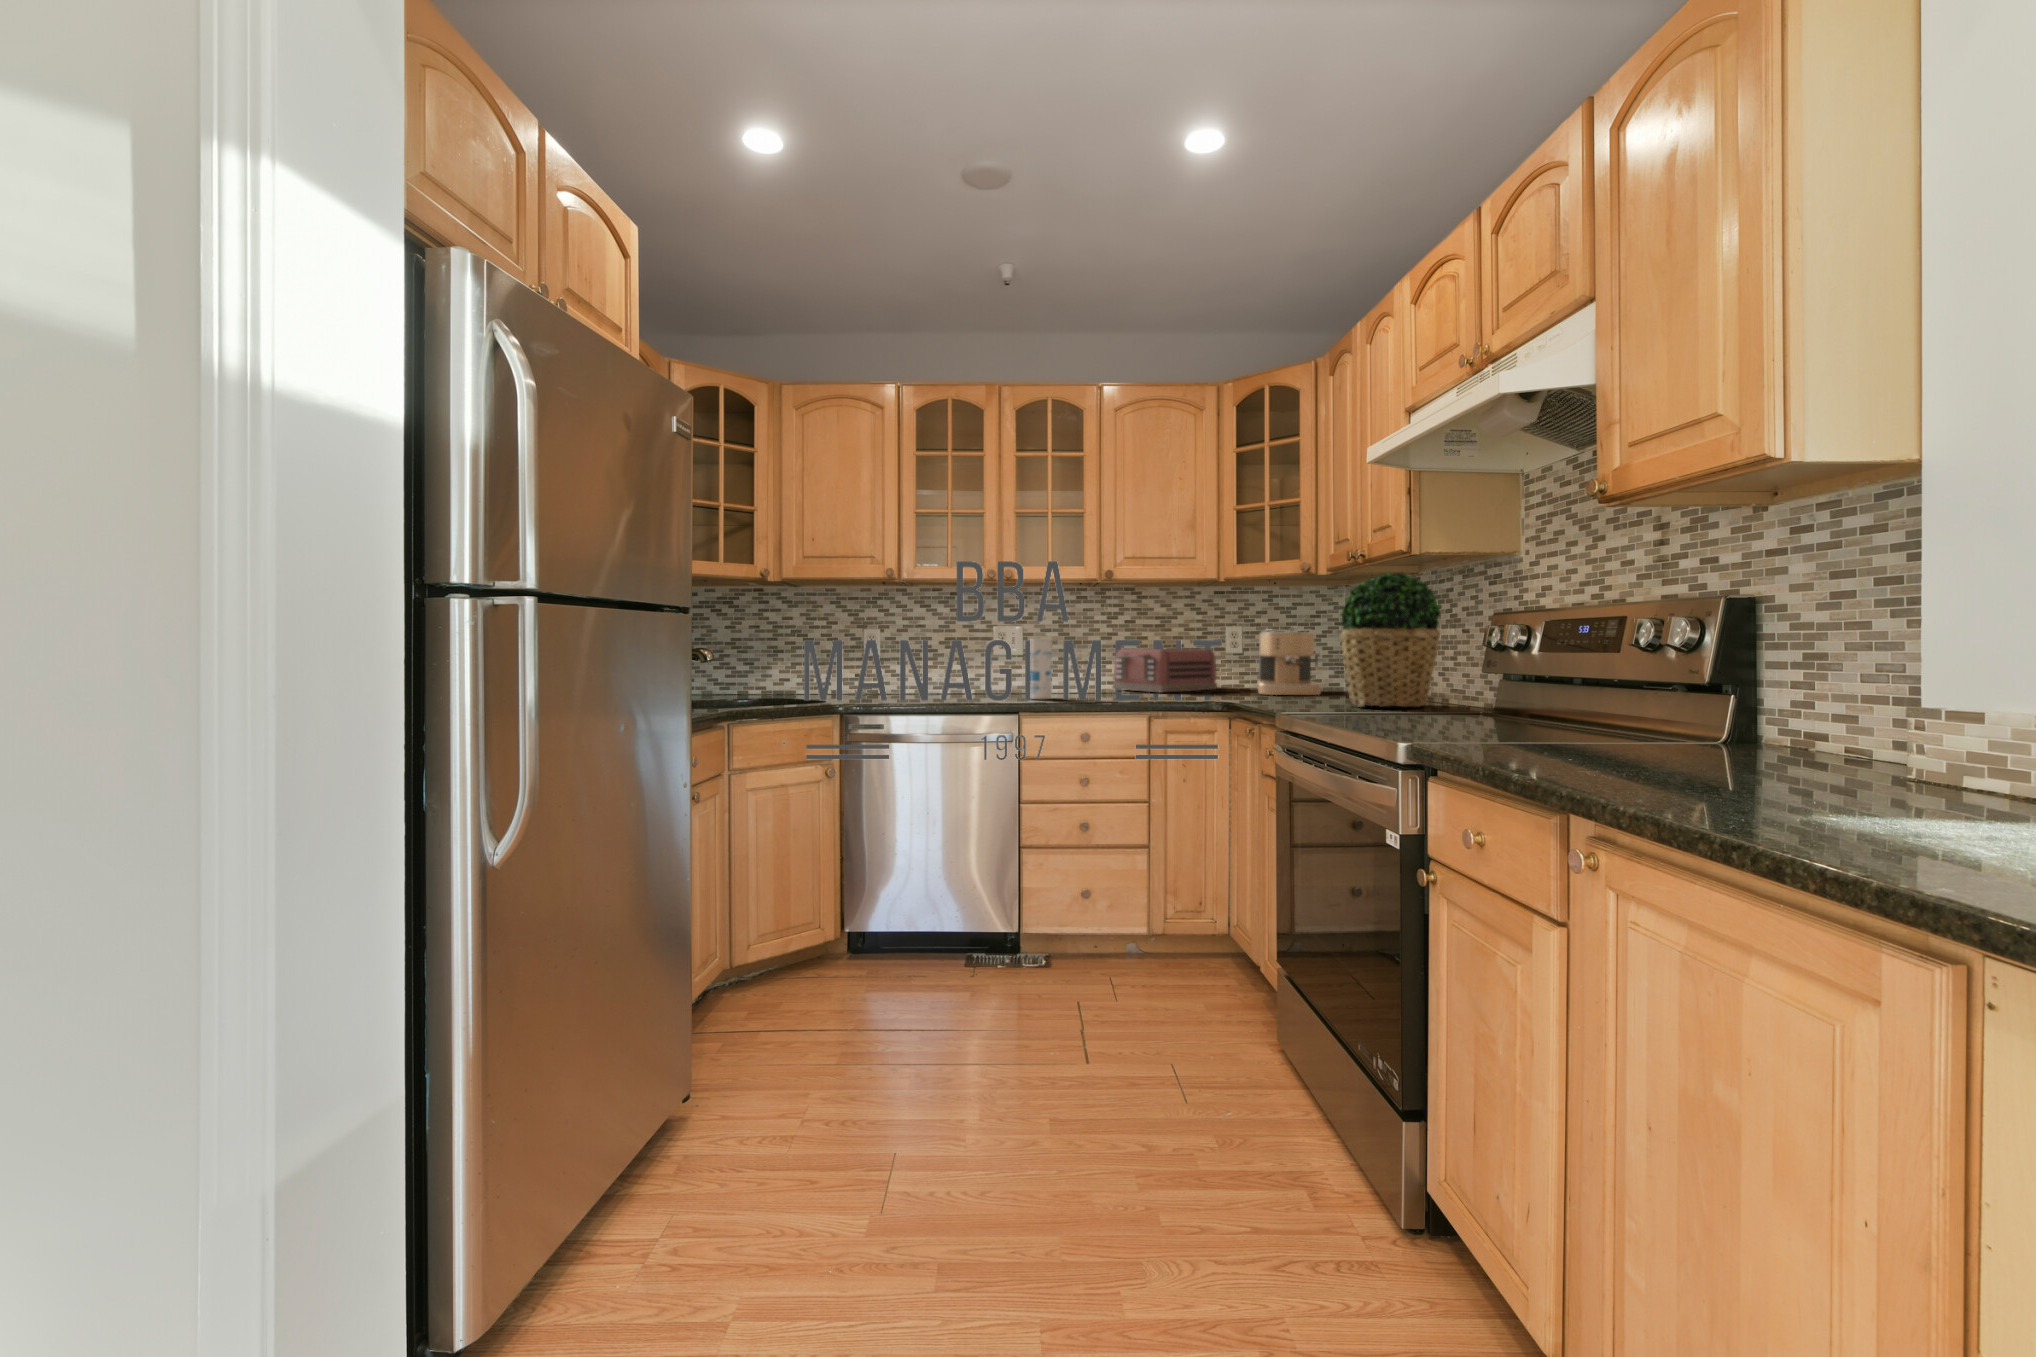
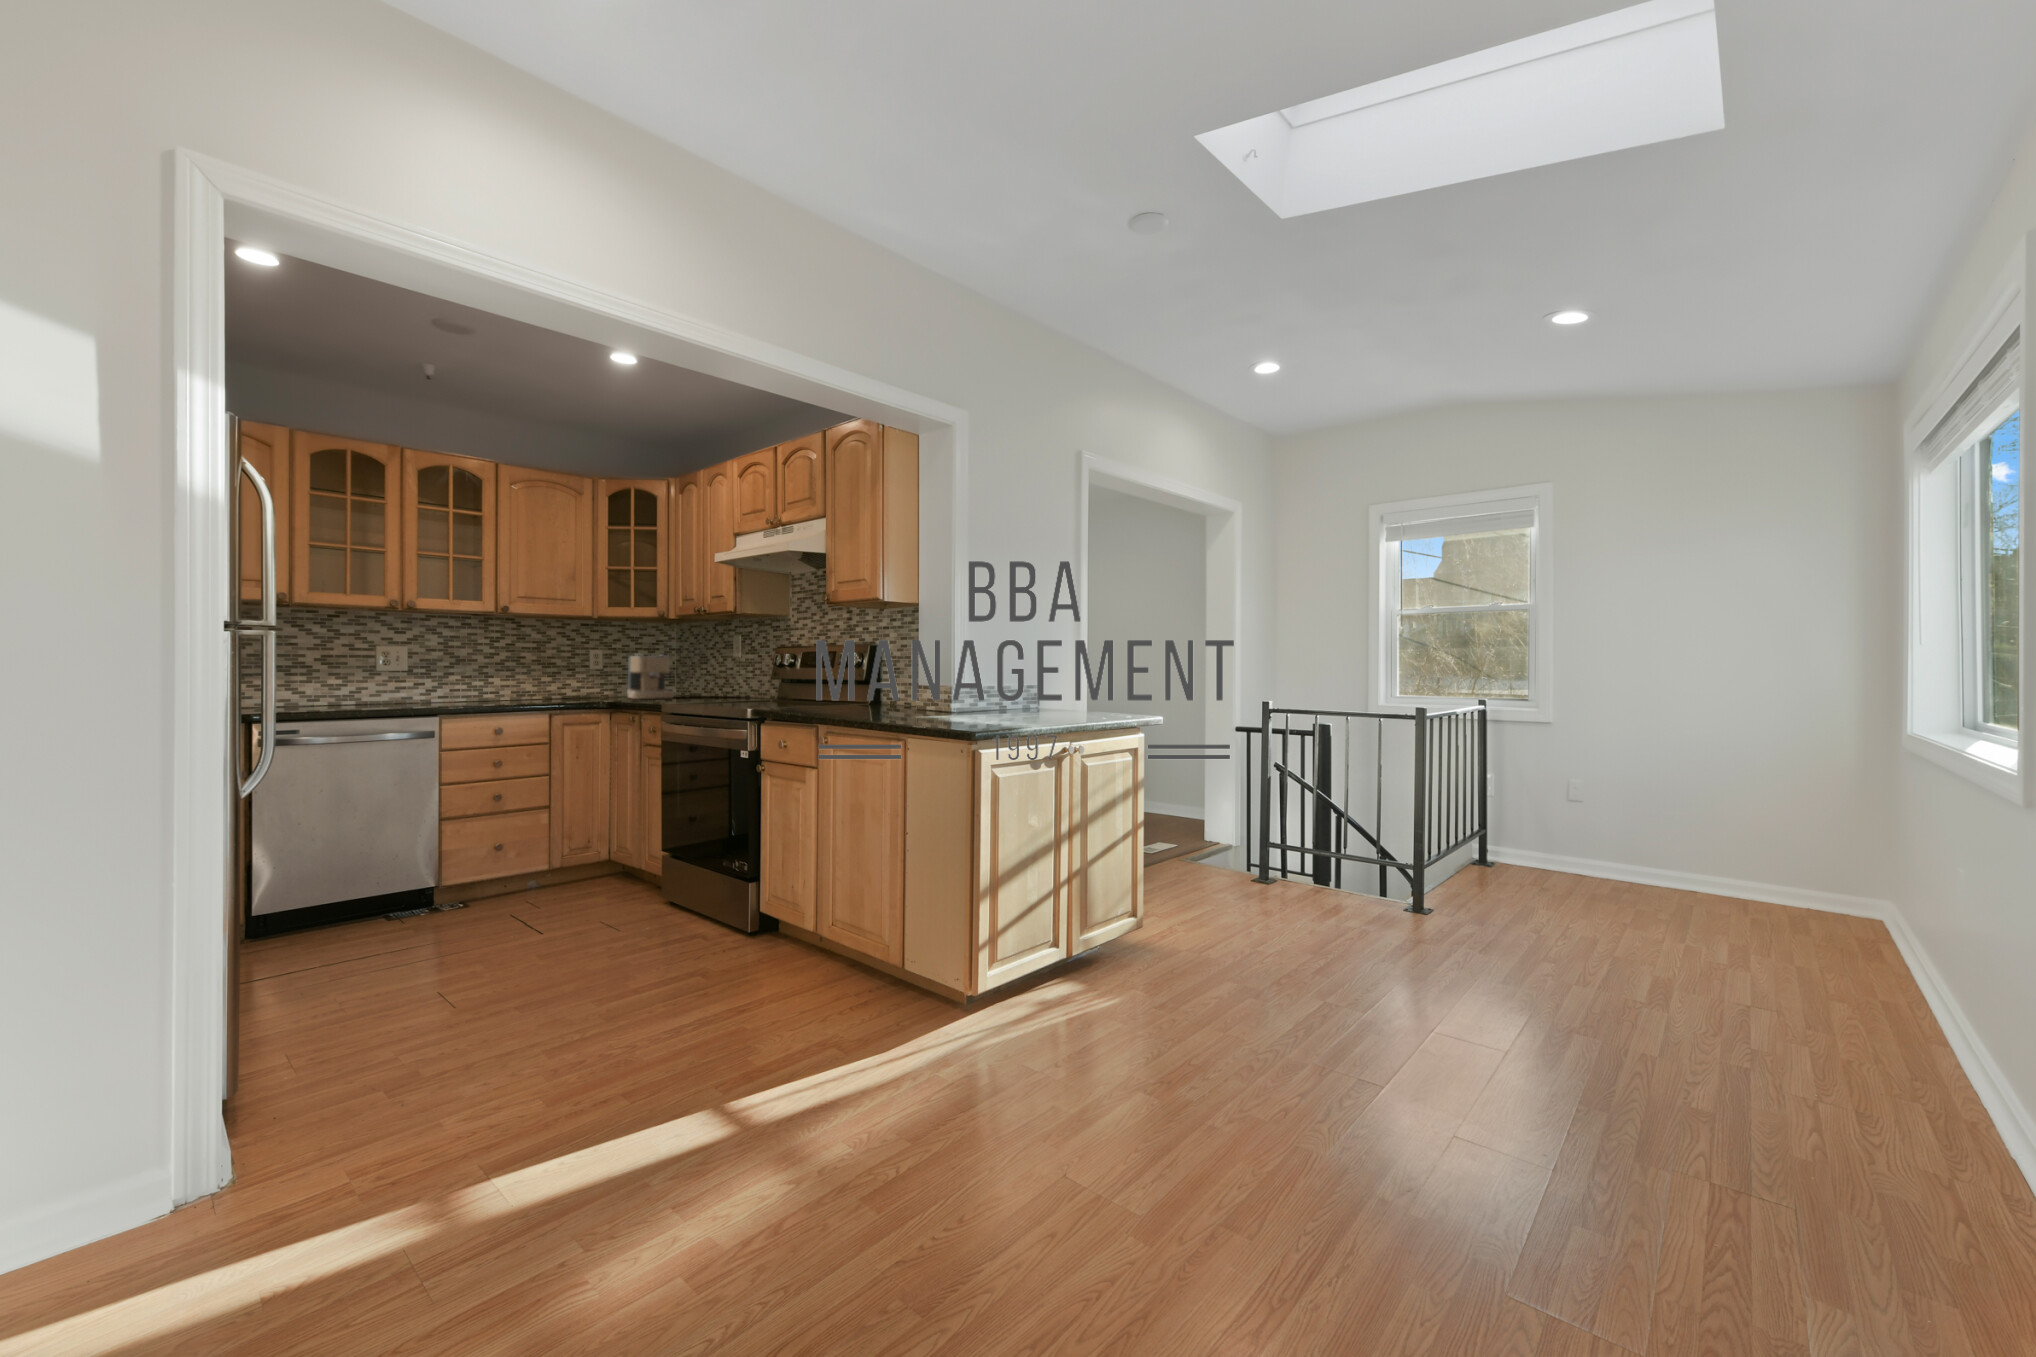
potted plant: present [1341,572,1441,707] -> none [695,623,752,702]
canister: present [1031,639,1052,699] -> none [443,657,463,706]
toaster: present [1114,648,1217,693] -> none [502,667,591,700]

